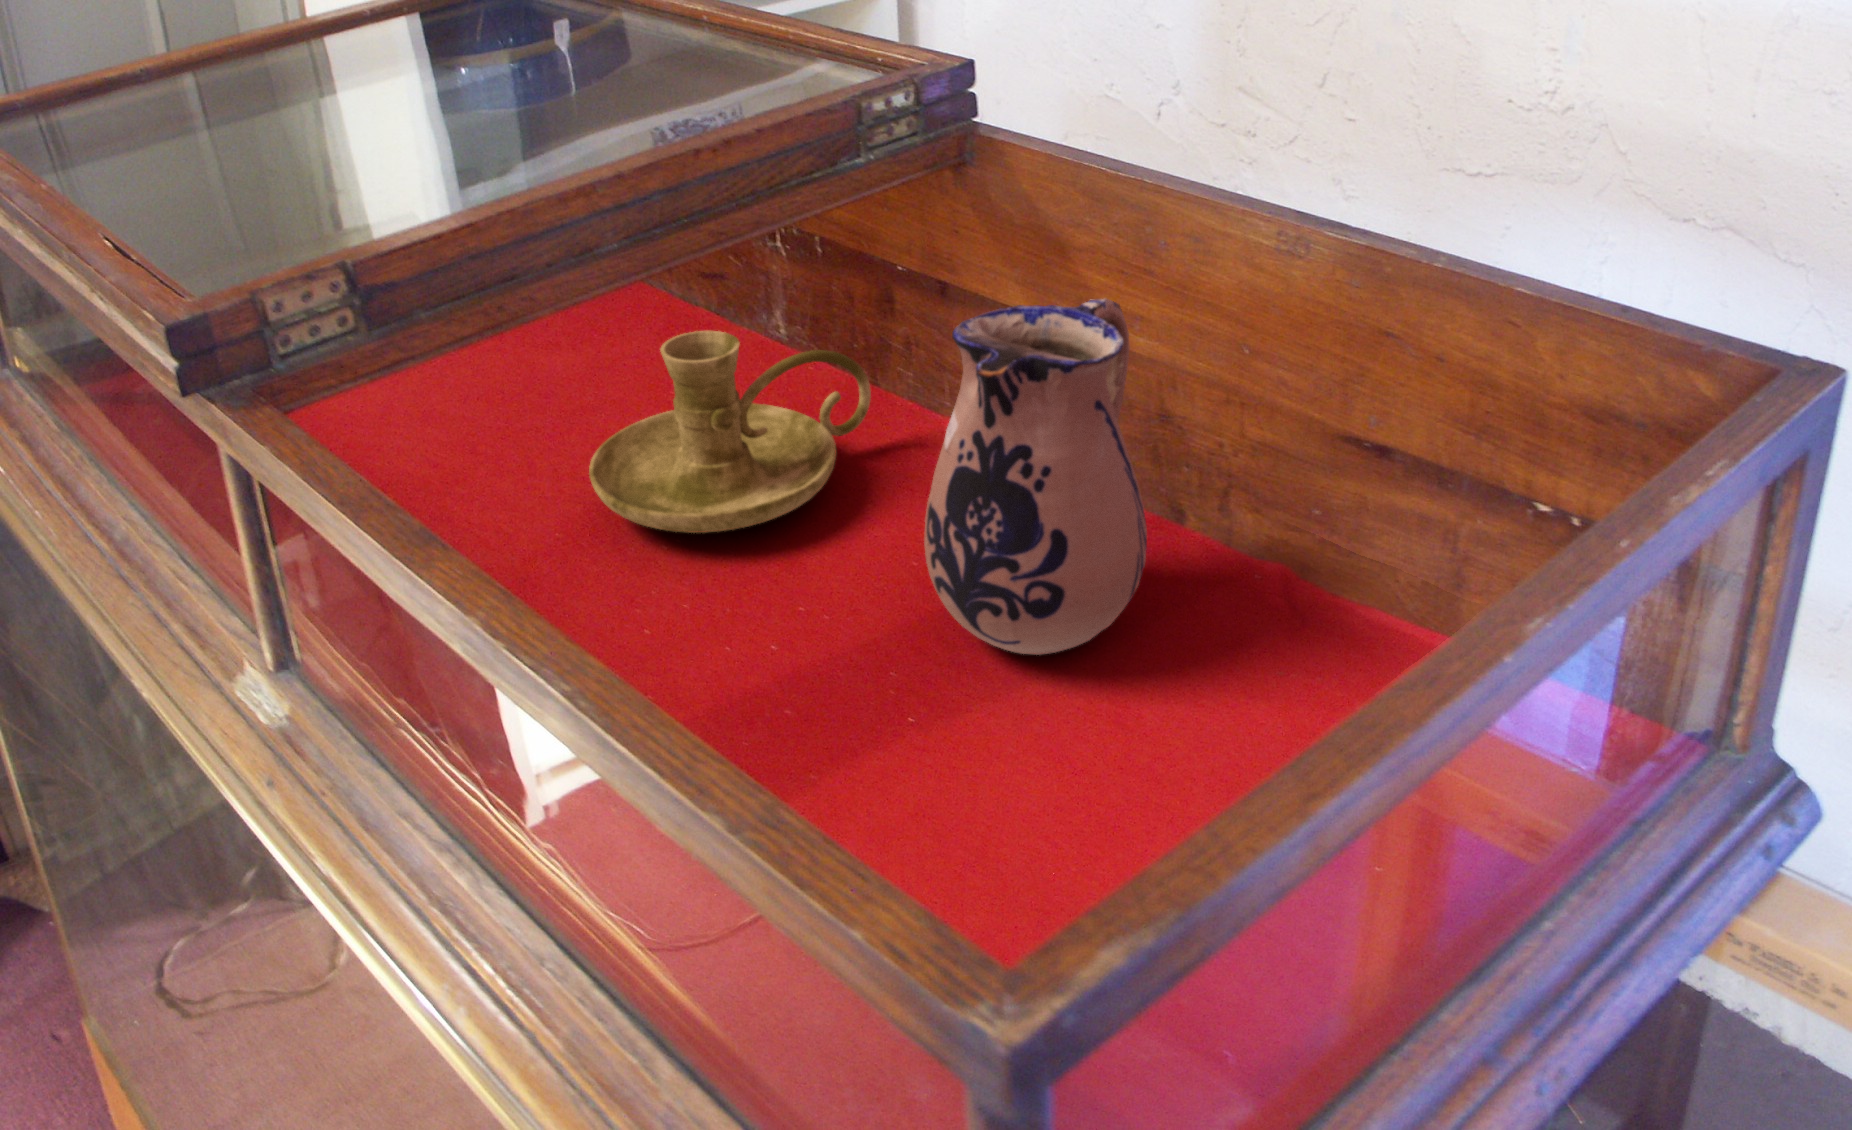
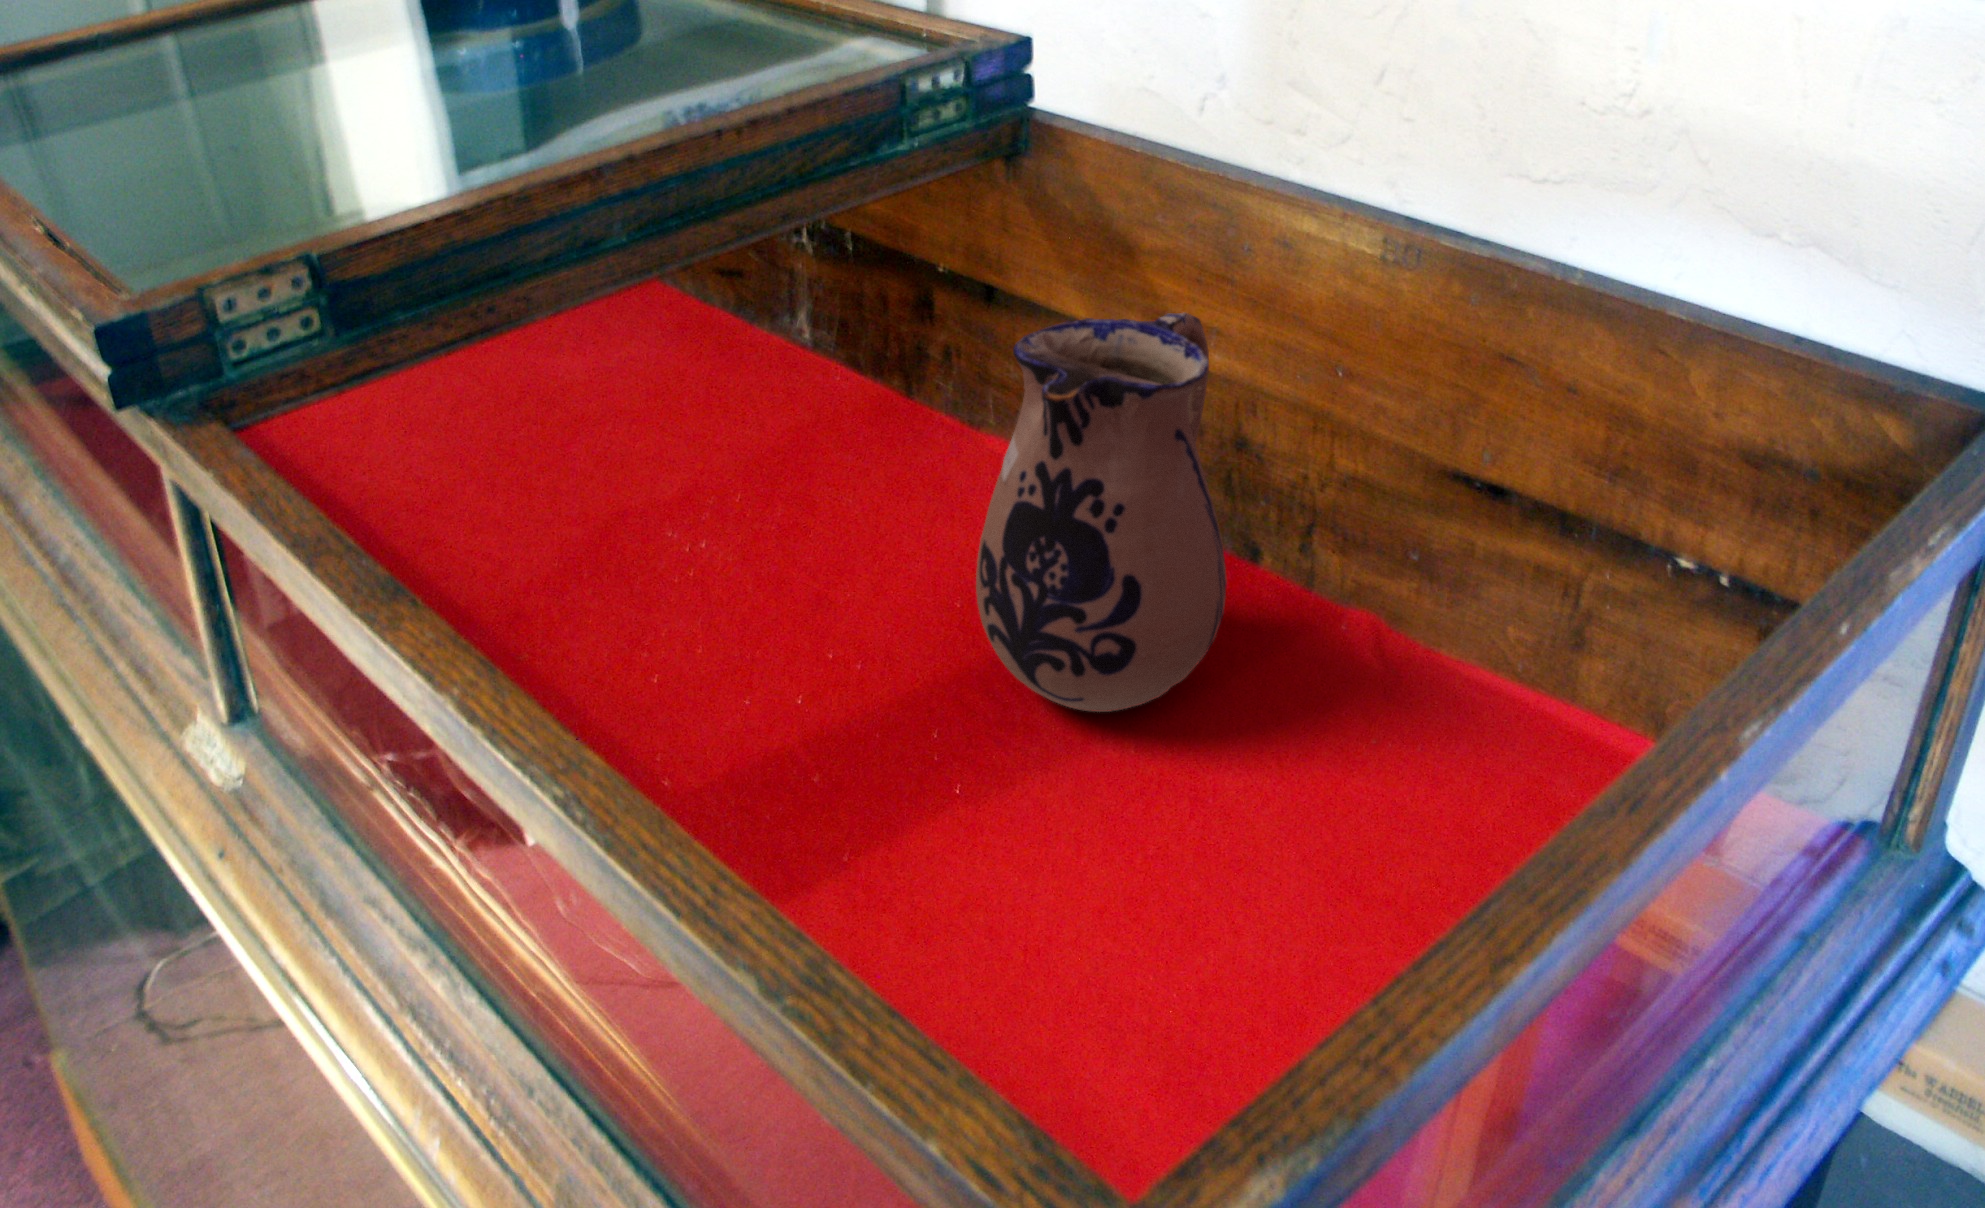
candle holder: present [589,331,871,533] -> none [599,338,913,564]

